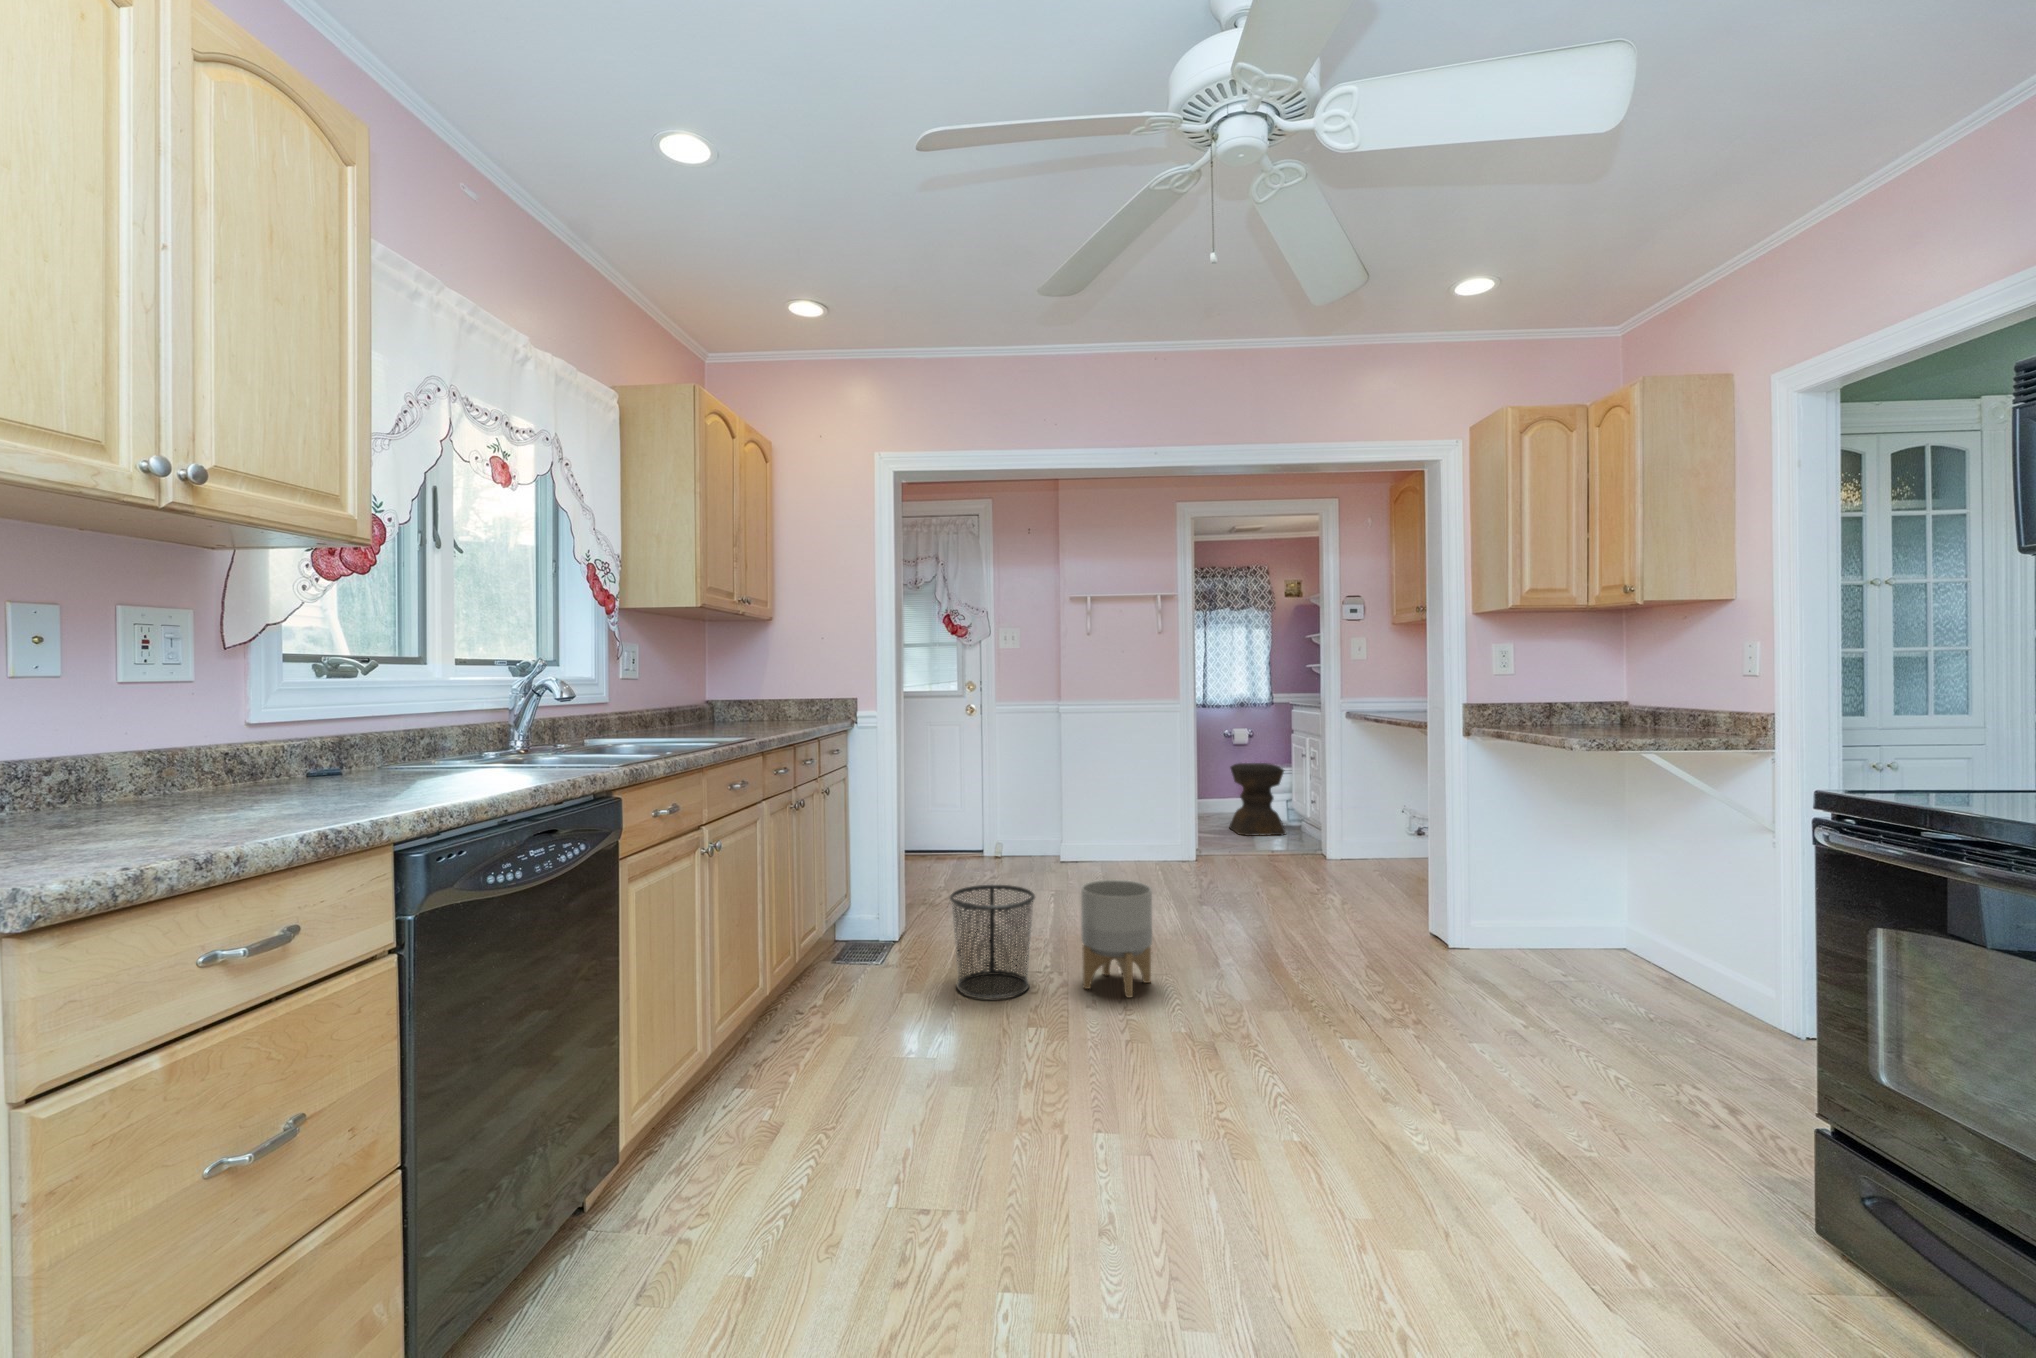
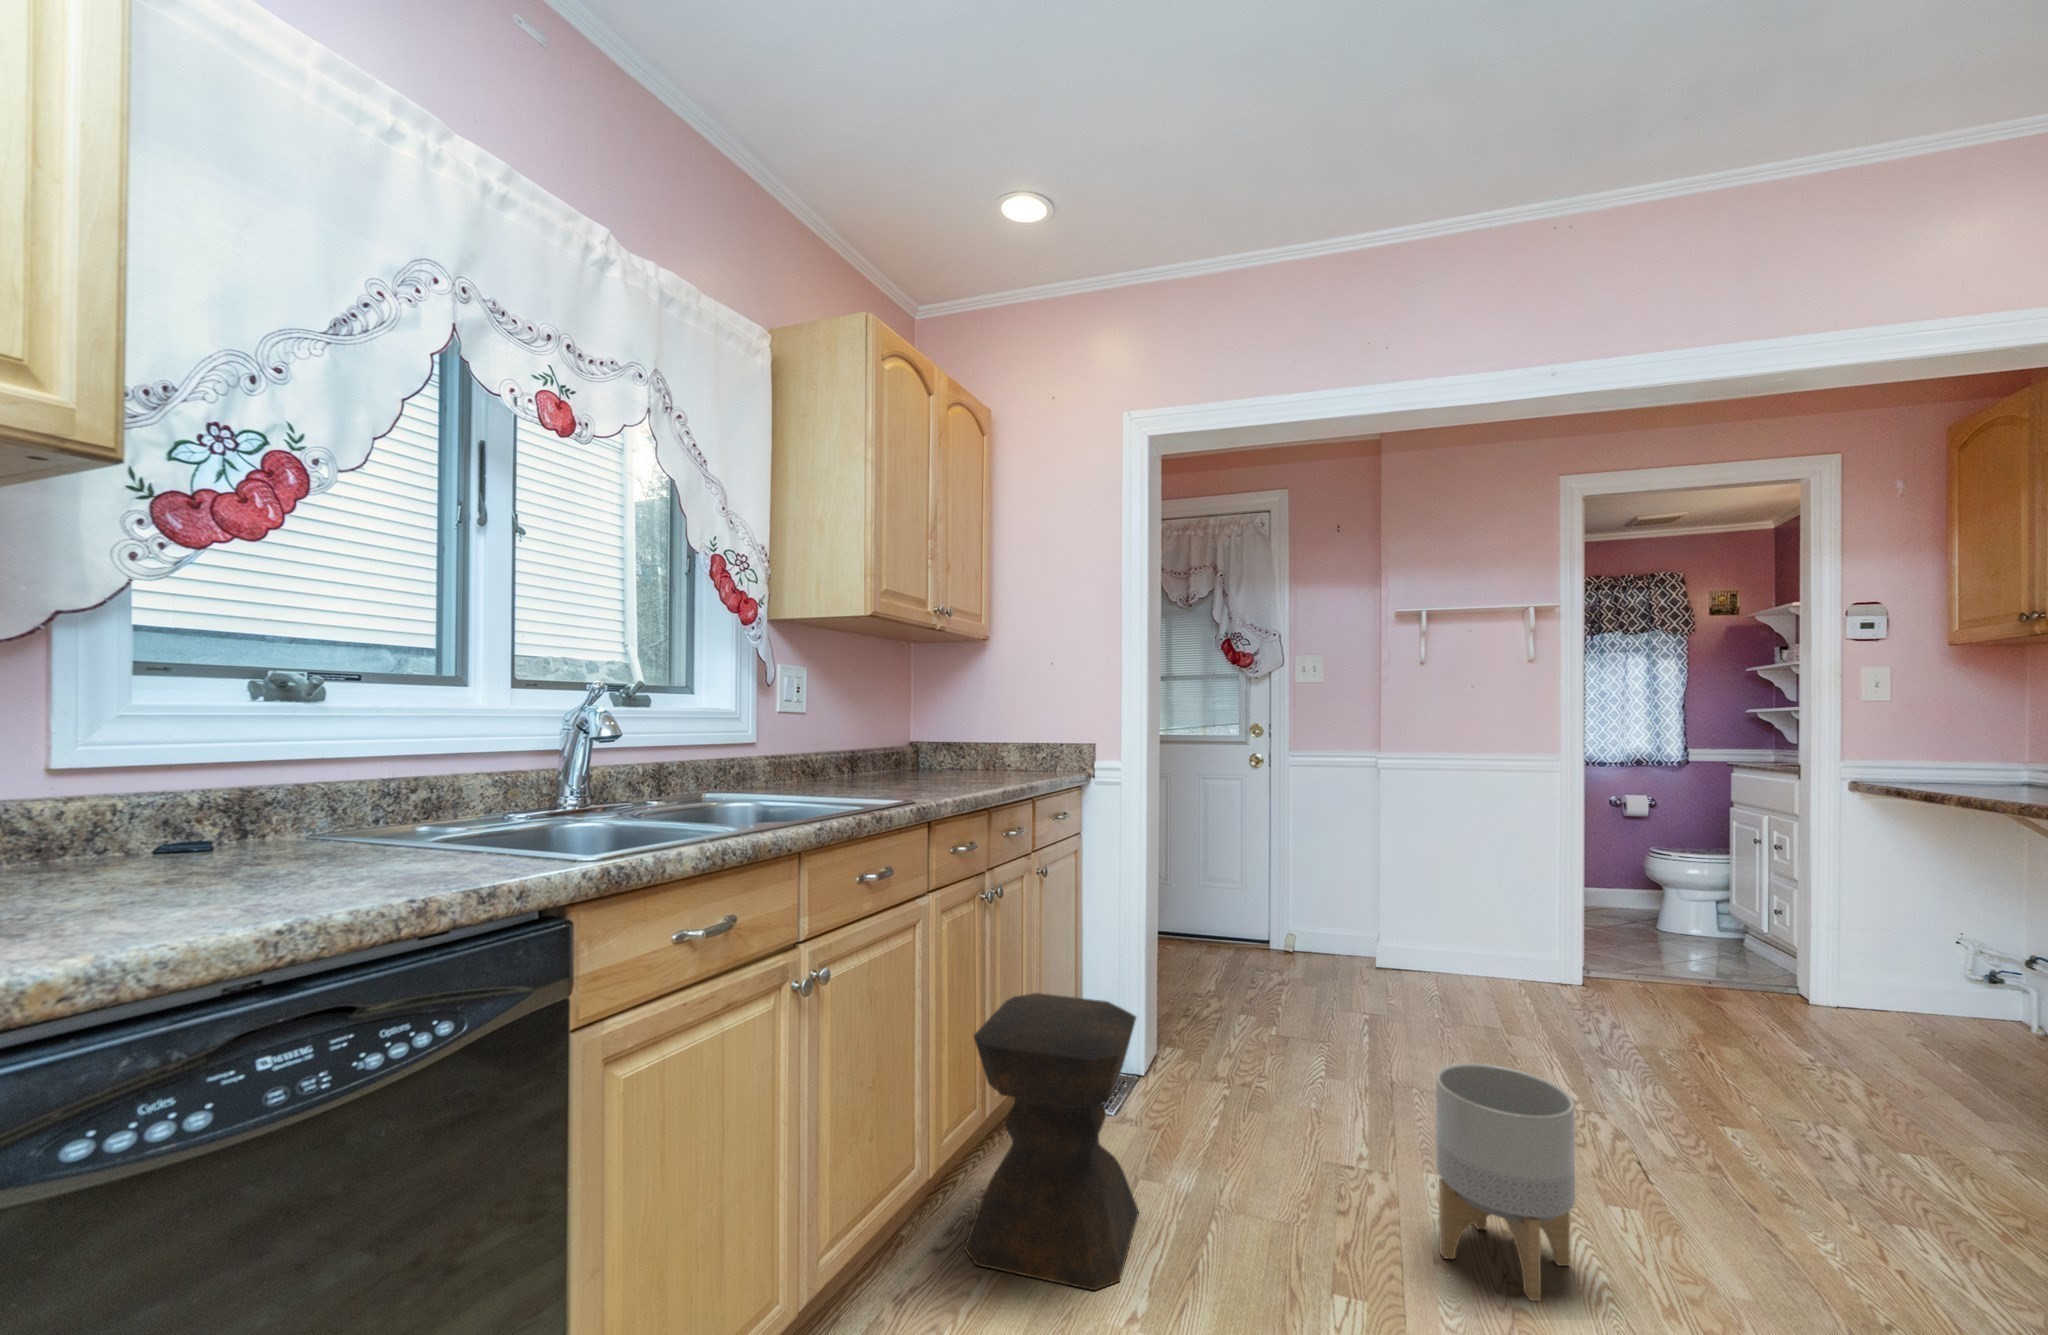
stool: present [1229,763,1286,836] -> present [964,993,1139,1290]
waste bin: present [950,885,1035,999] -> none [1211,1042,1354,1253]

